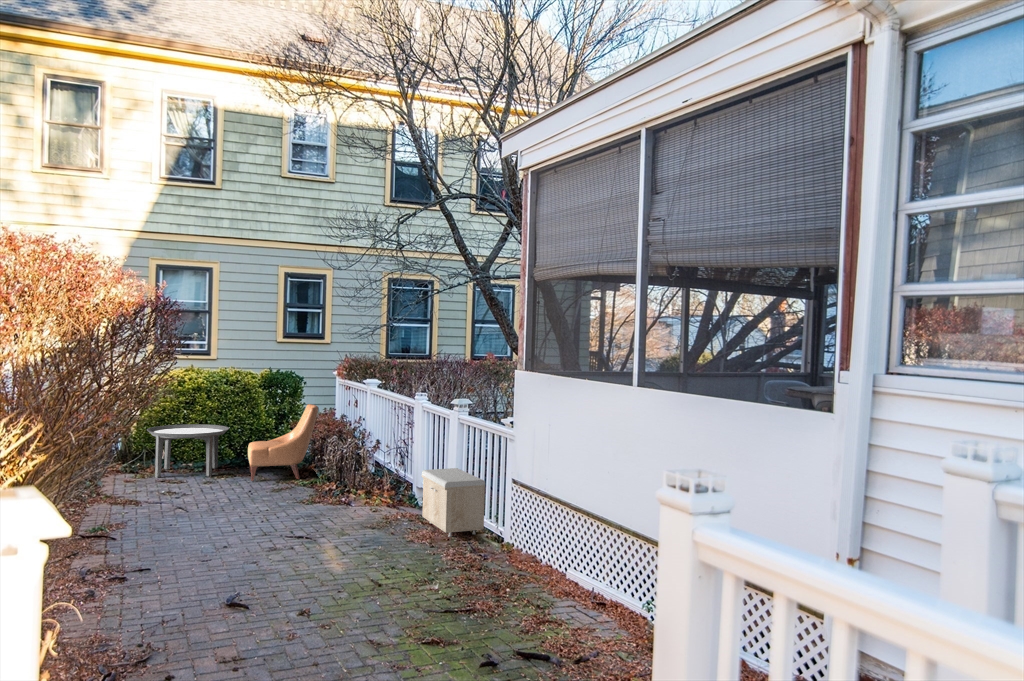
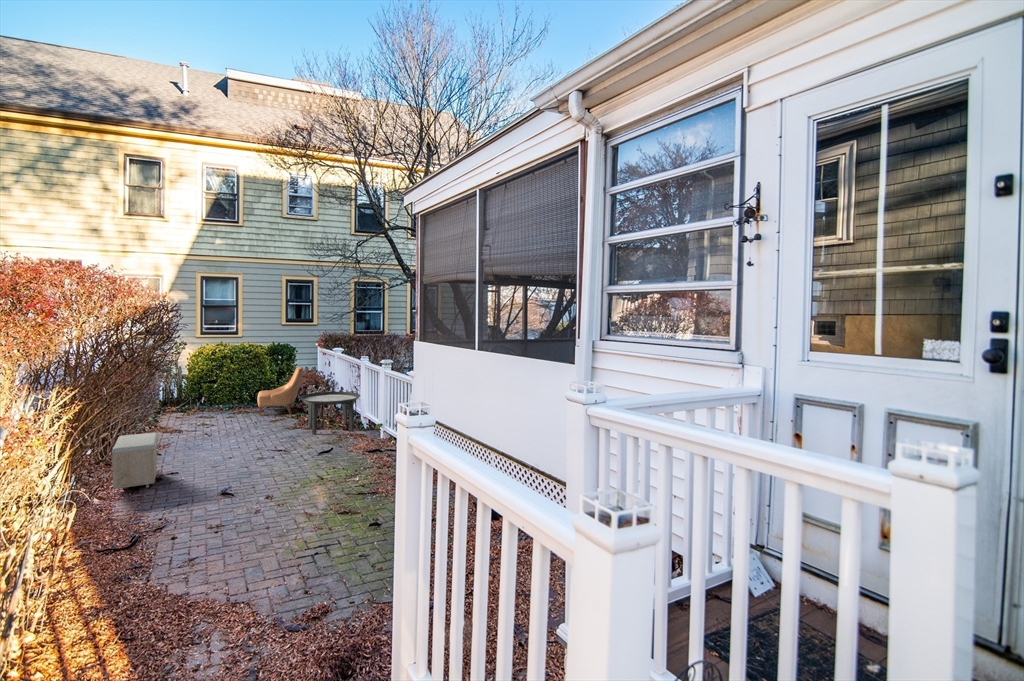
round table: present [147,424,229,478] -> present [300,392,360,435]
storage bench: present [422,468,485,537] -> present [112,432,158,489]

